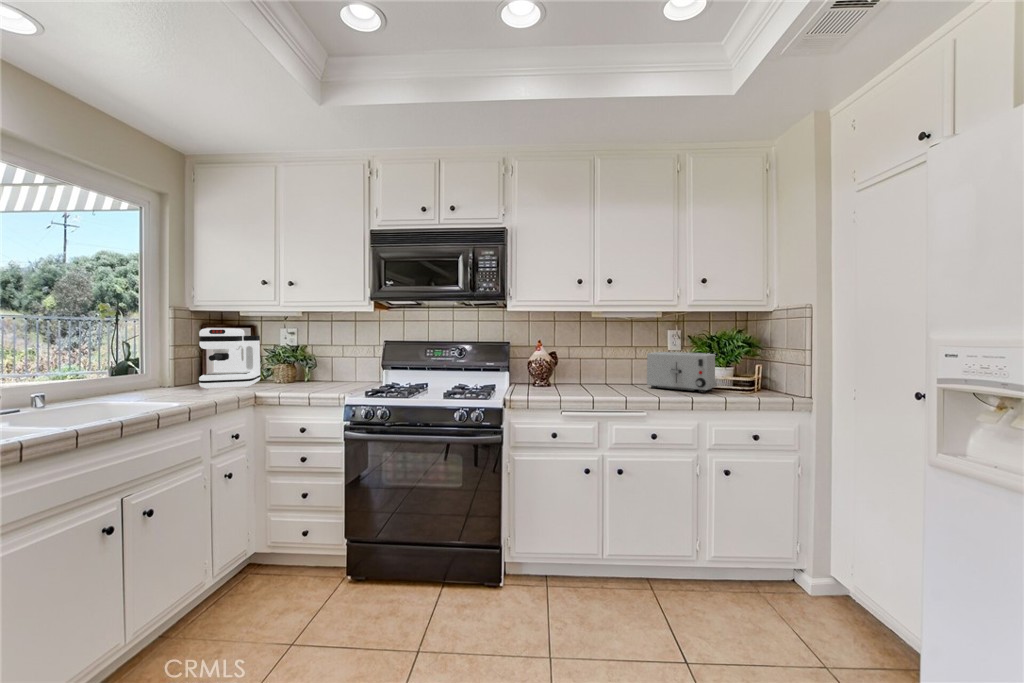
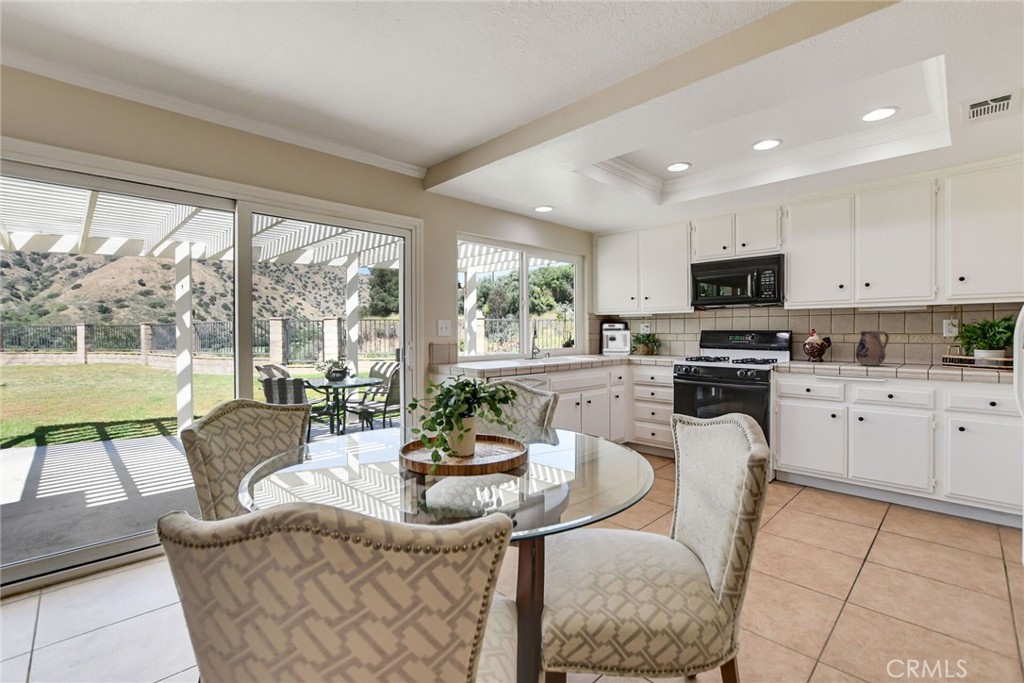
ceramic pitcher: none [598,345,632,392] -> present [856,331,889,366]
toaster: present [647,352,717,392] -> none [909,338,980,369]

